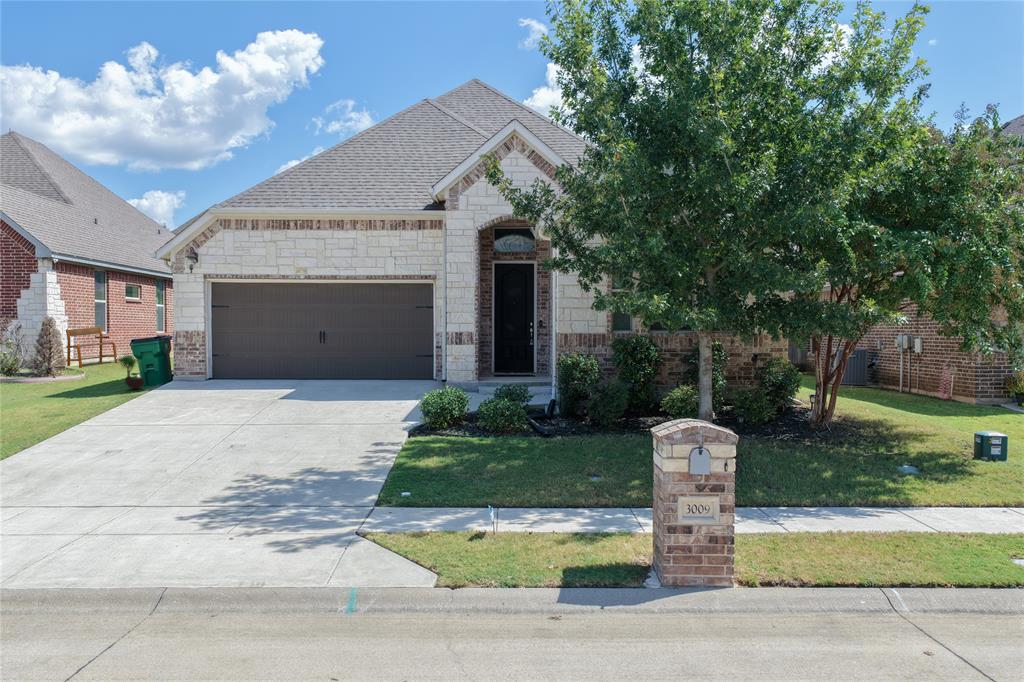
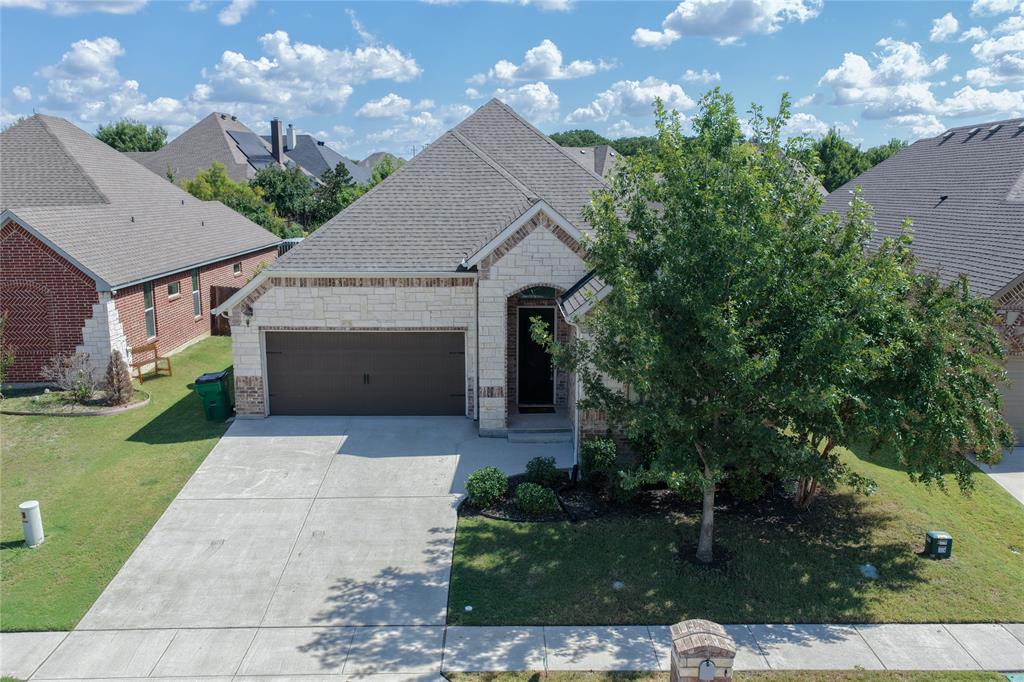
potted tree: present [118,355,144,389] -> none [184,394,210,427]

